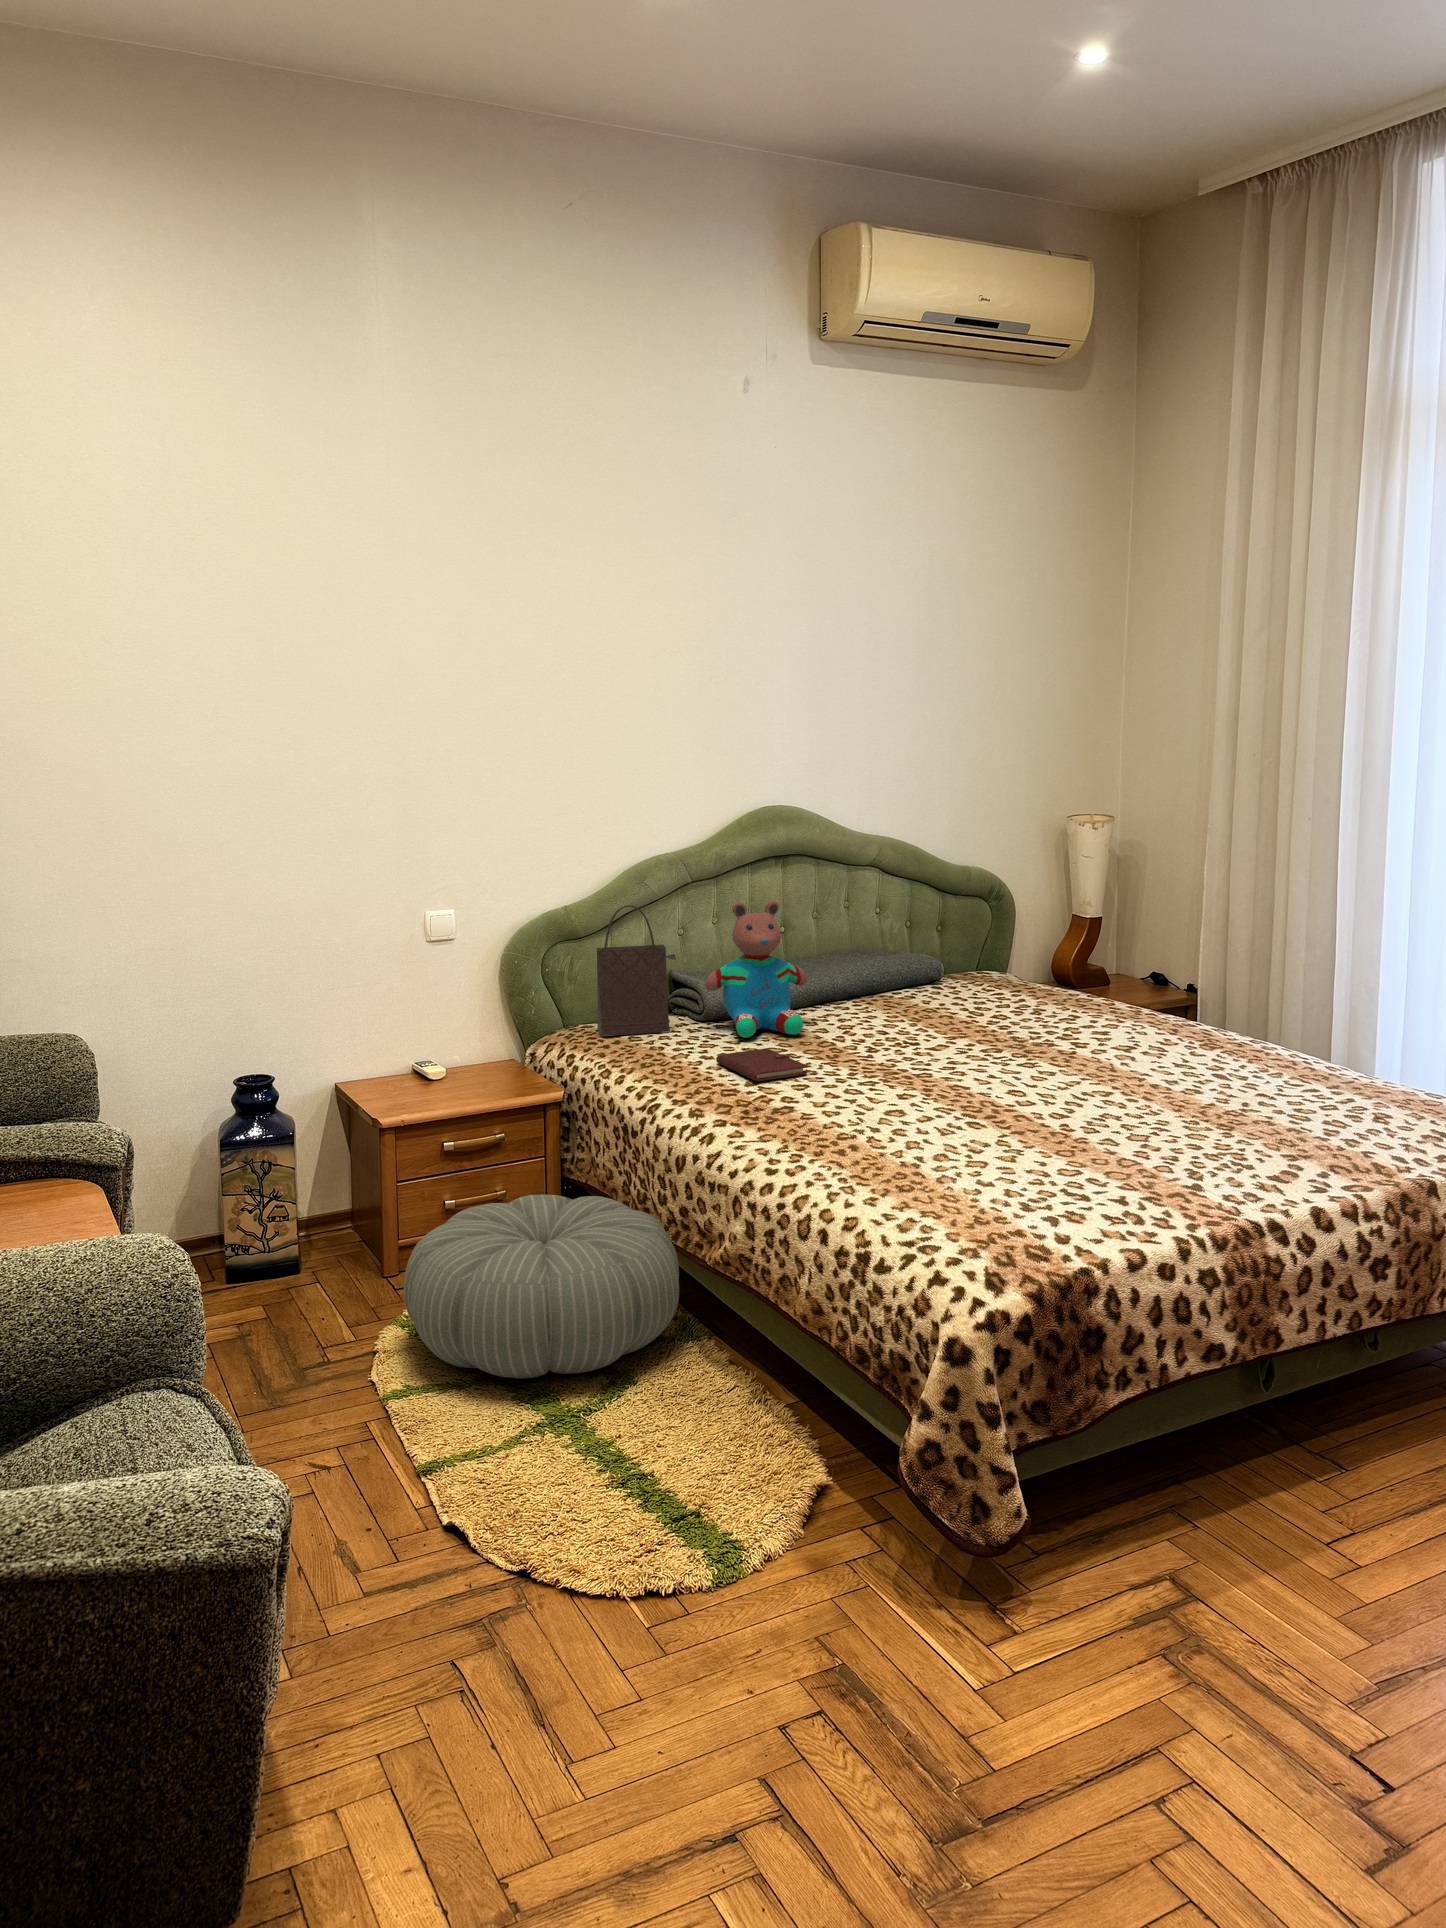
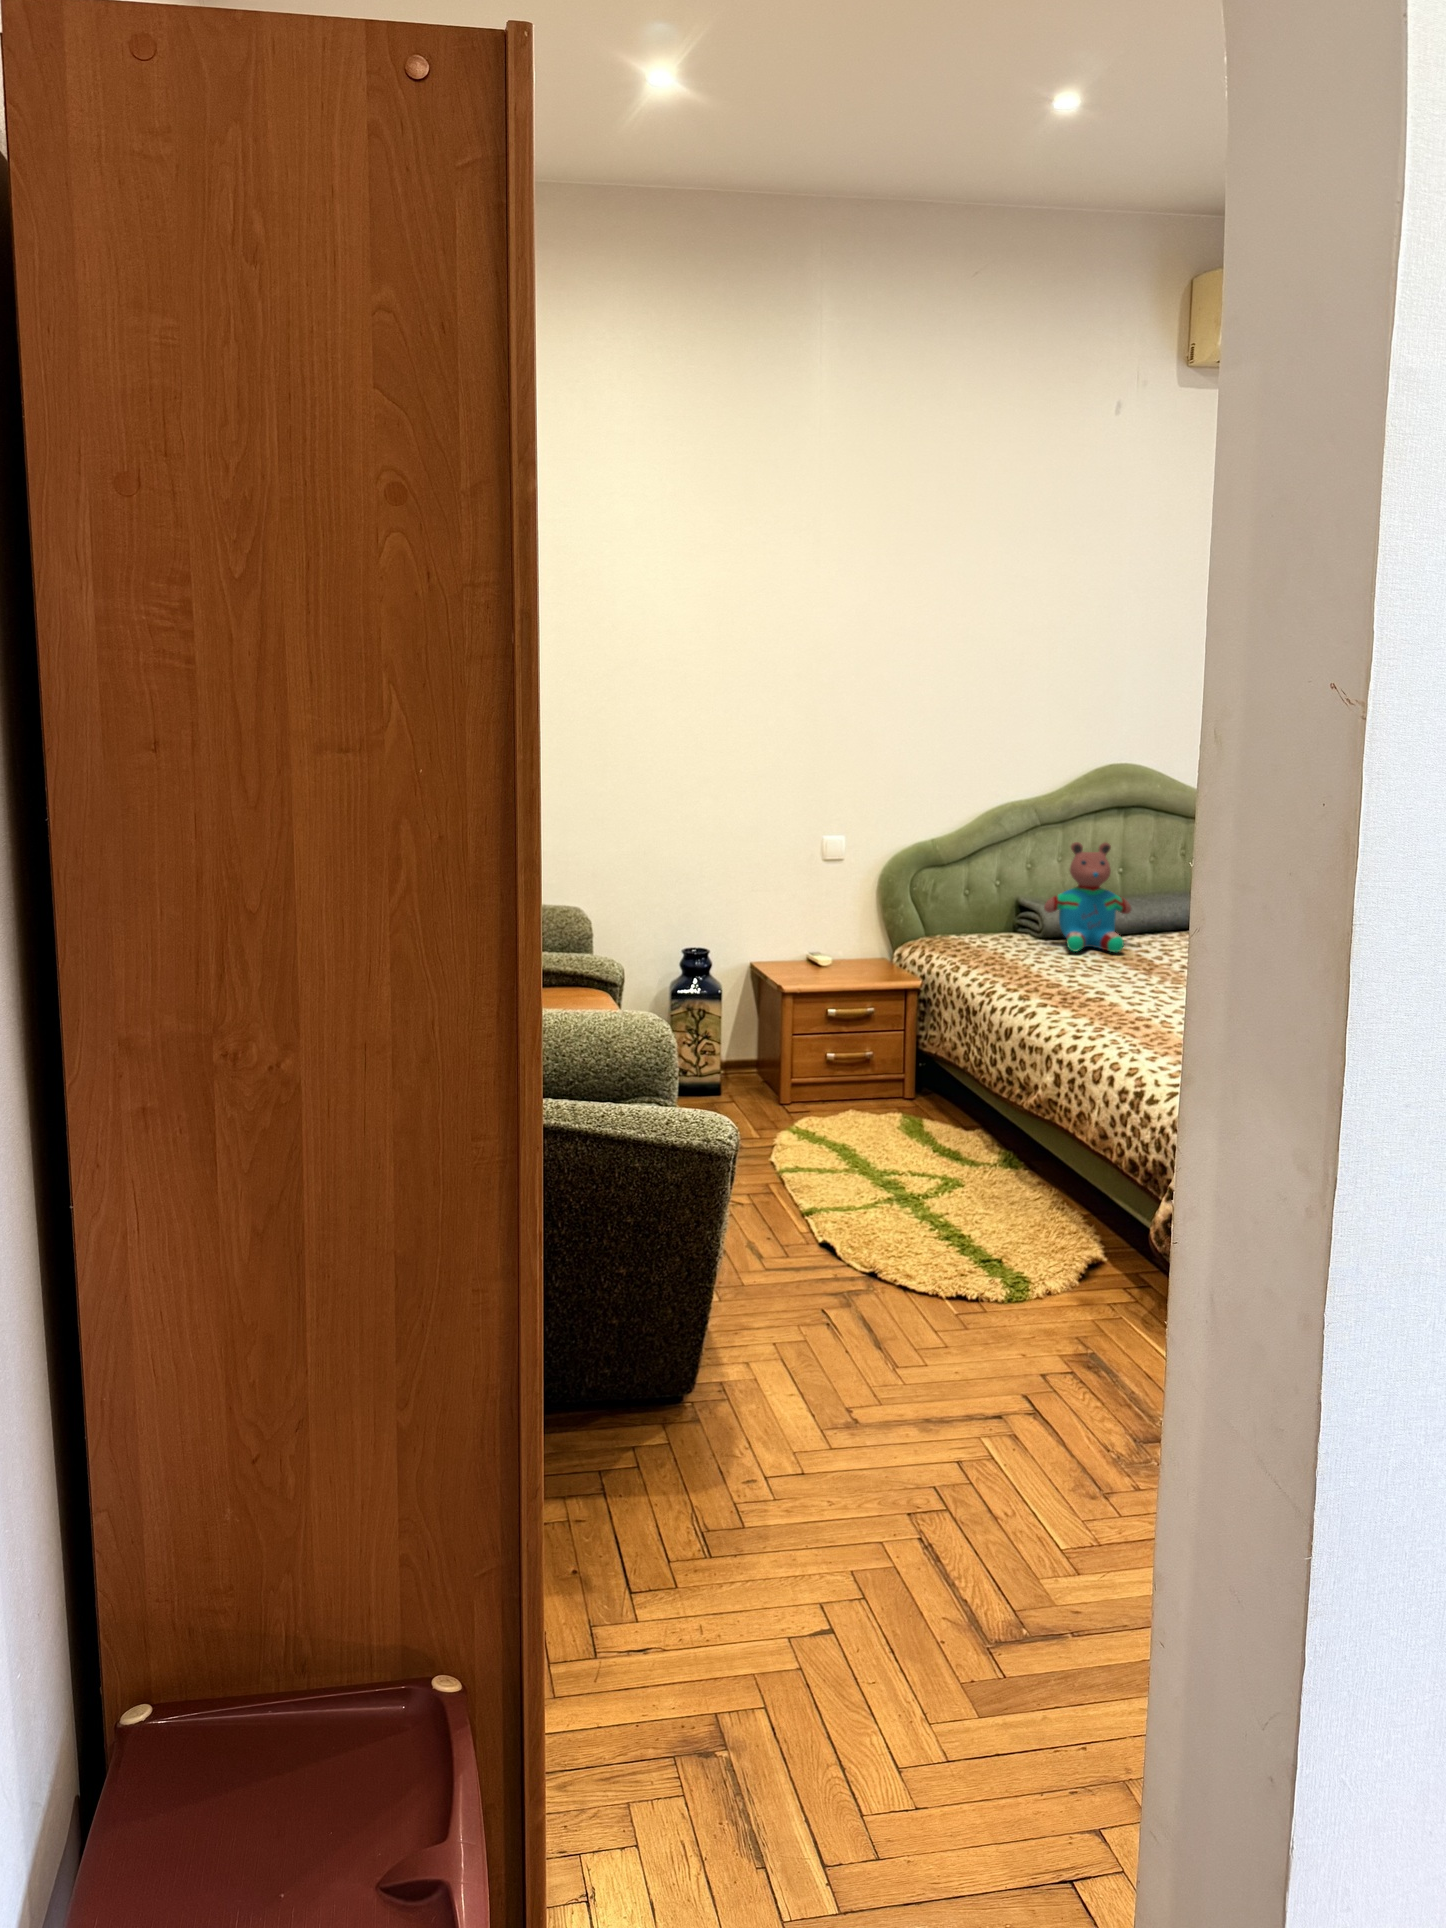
handbag: present [597,905,676,1036] -> none [954,839,1021,944]
notebook: present [716,1048,807,1081] -> none [1047,959,1121,981]
pouf: present [404,1195,679,1378] -> none [796,1051,1002,1175]

